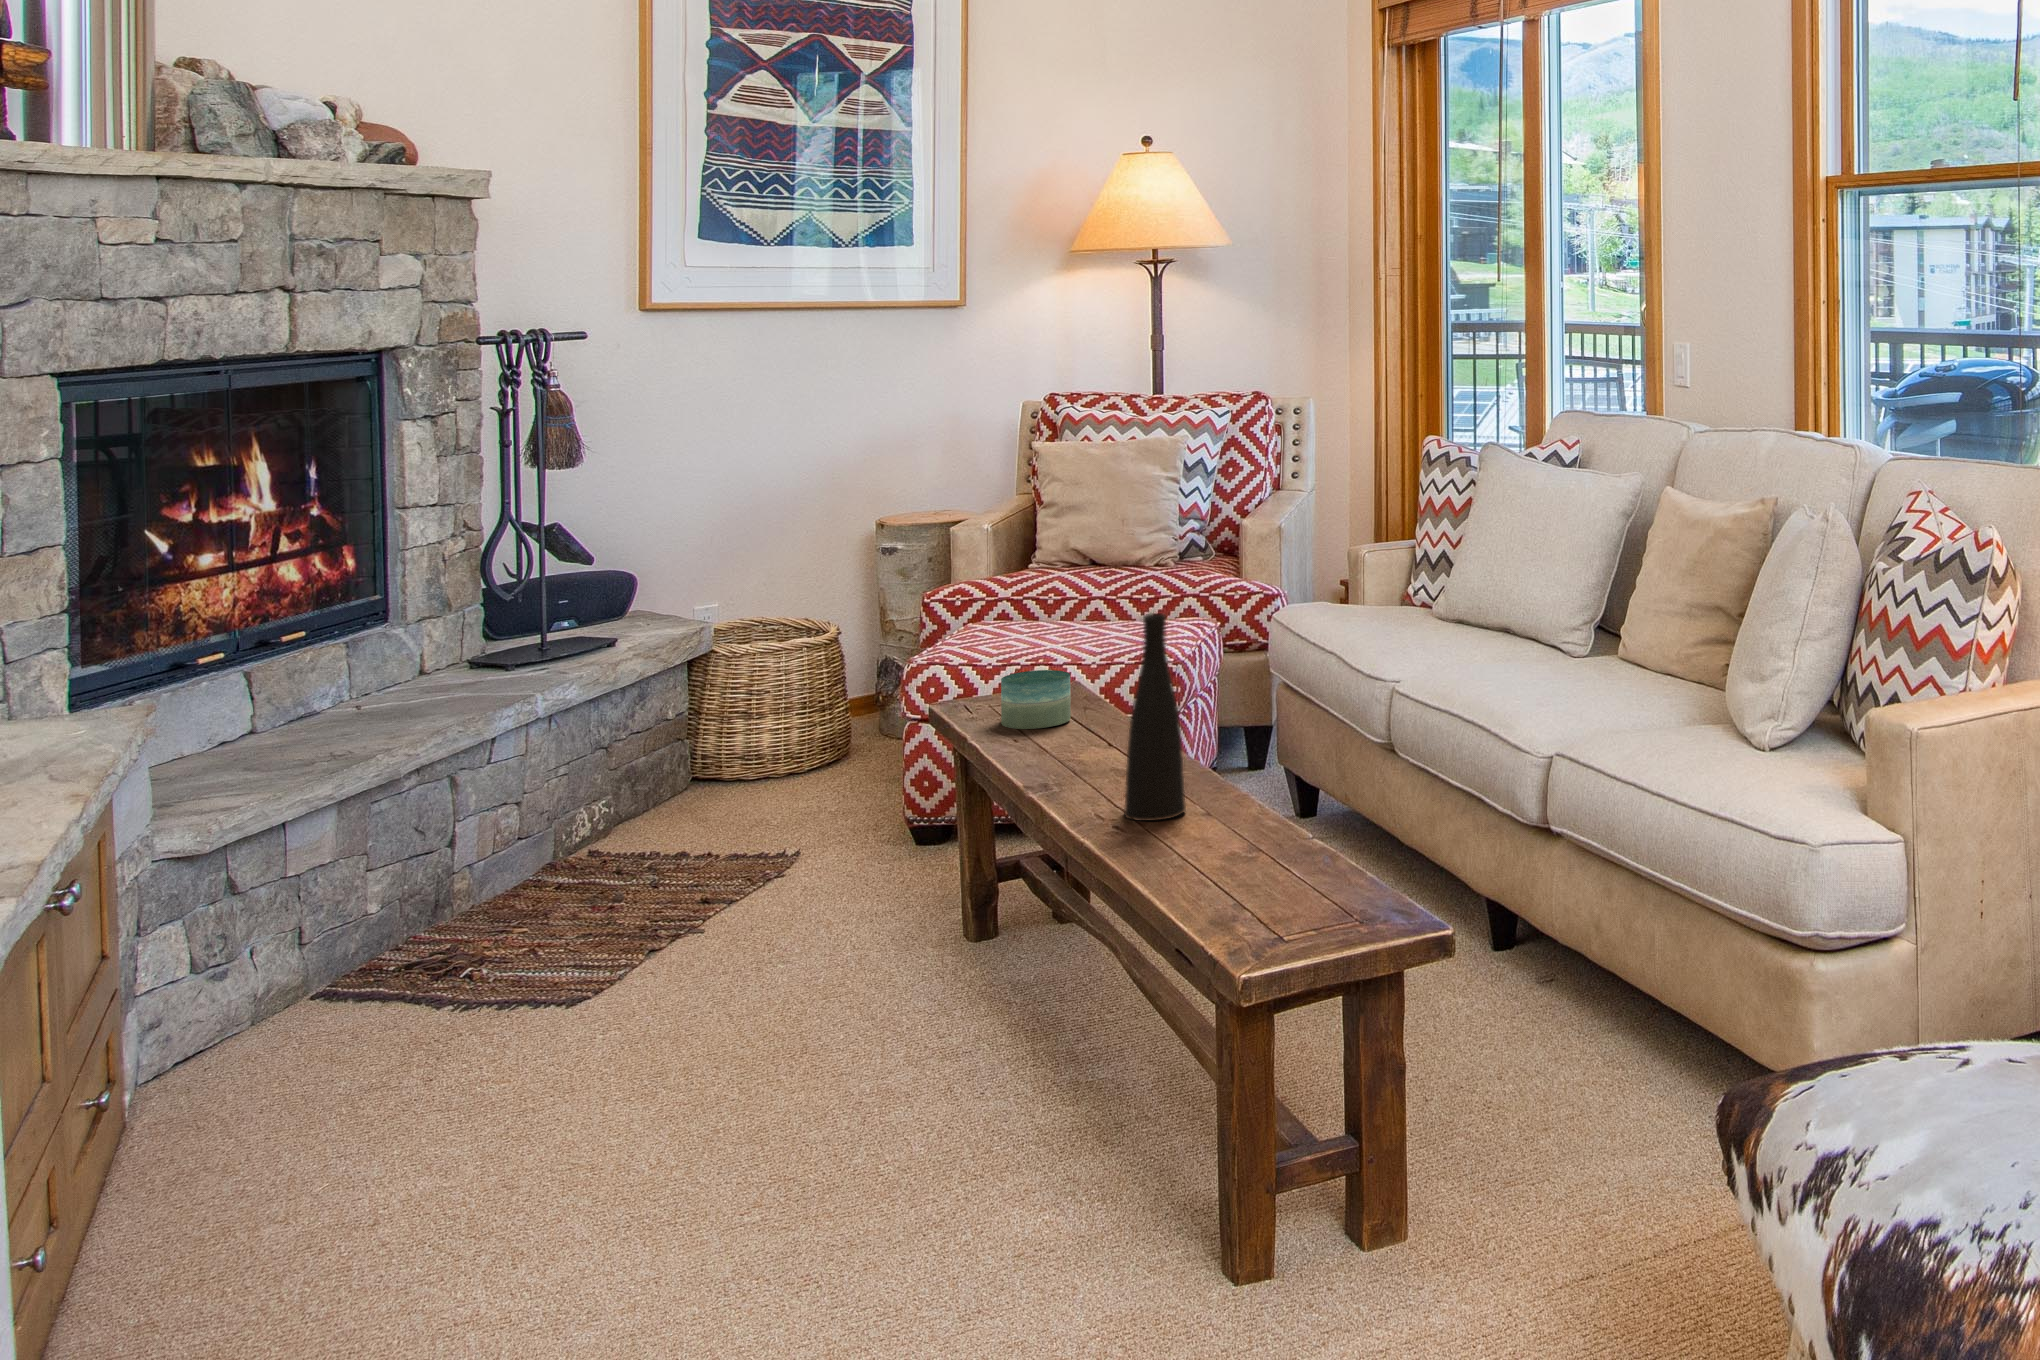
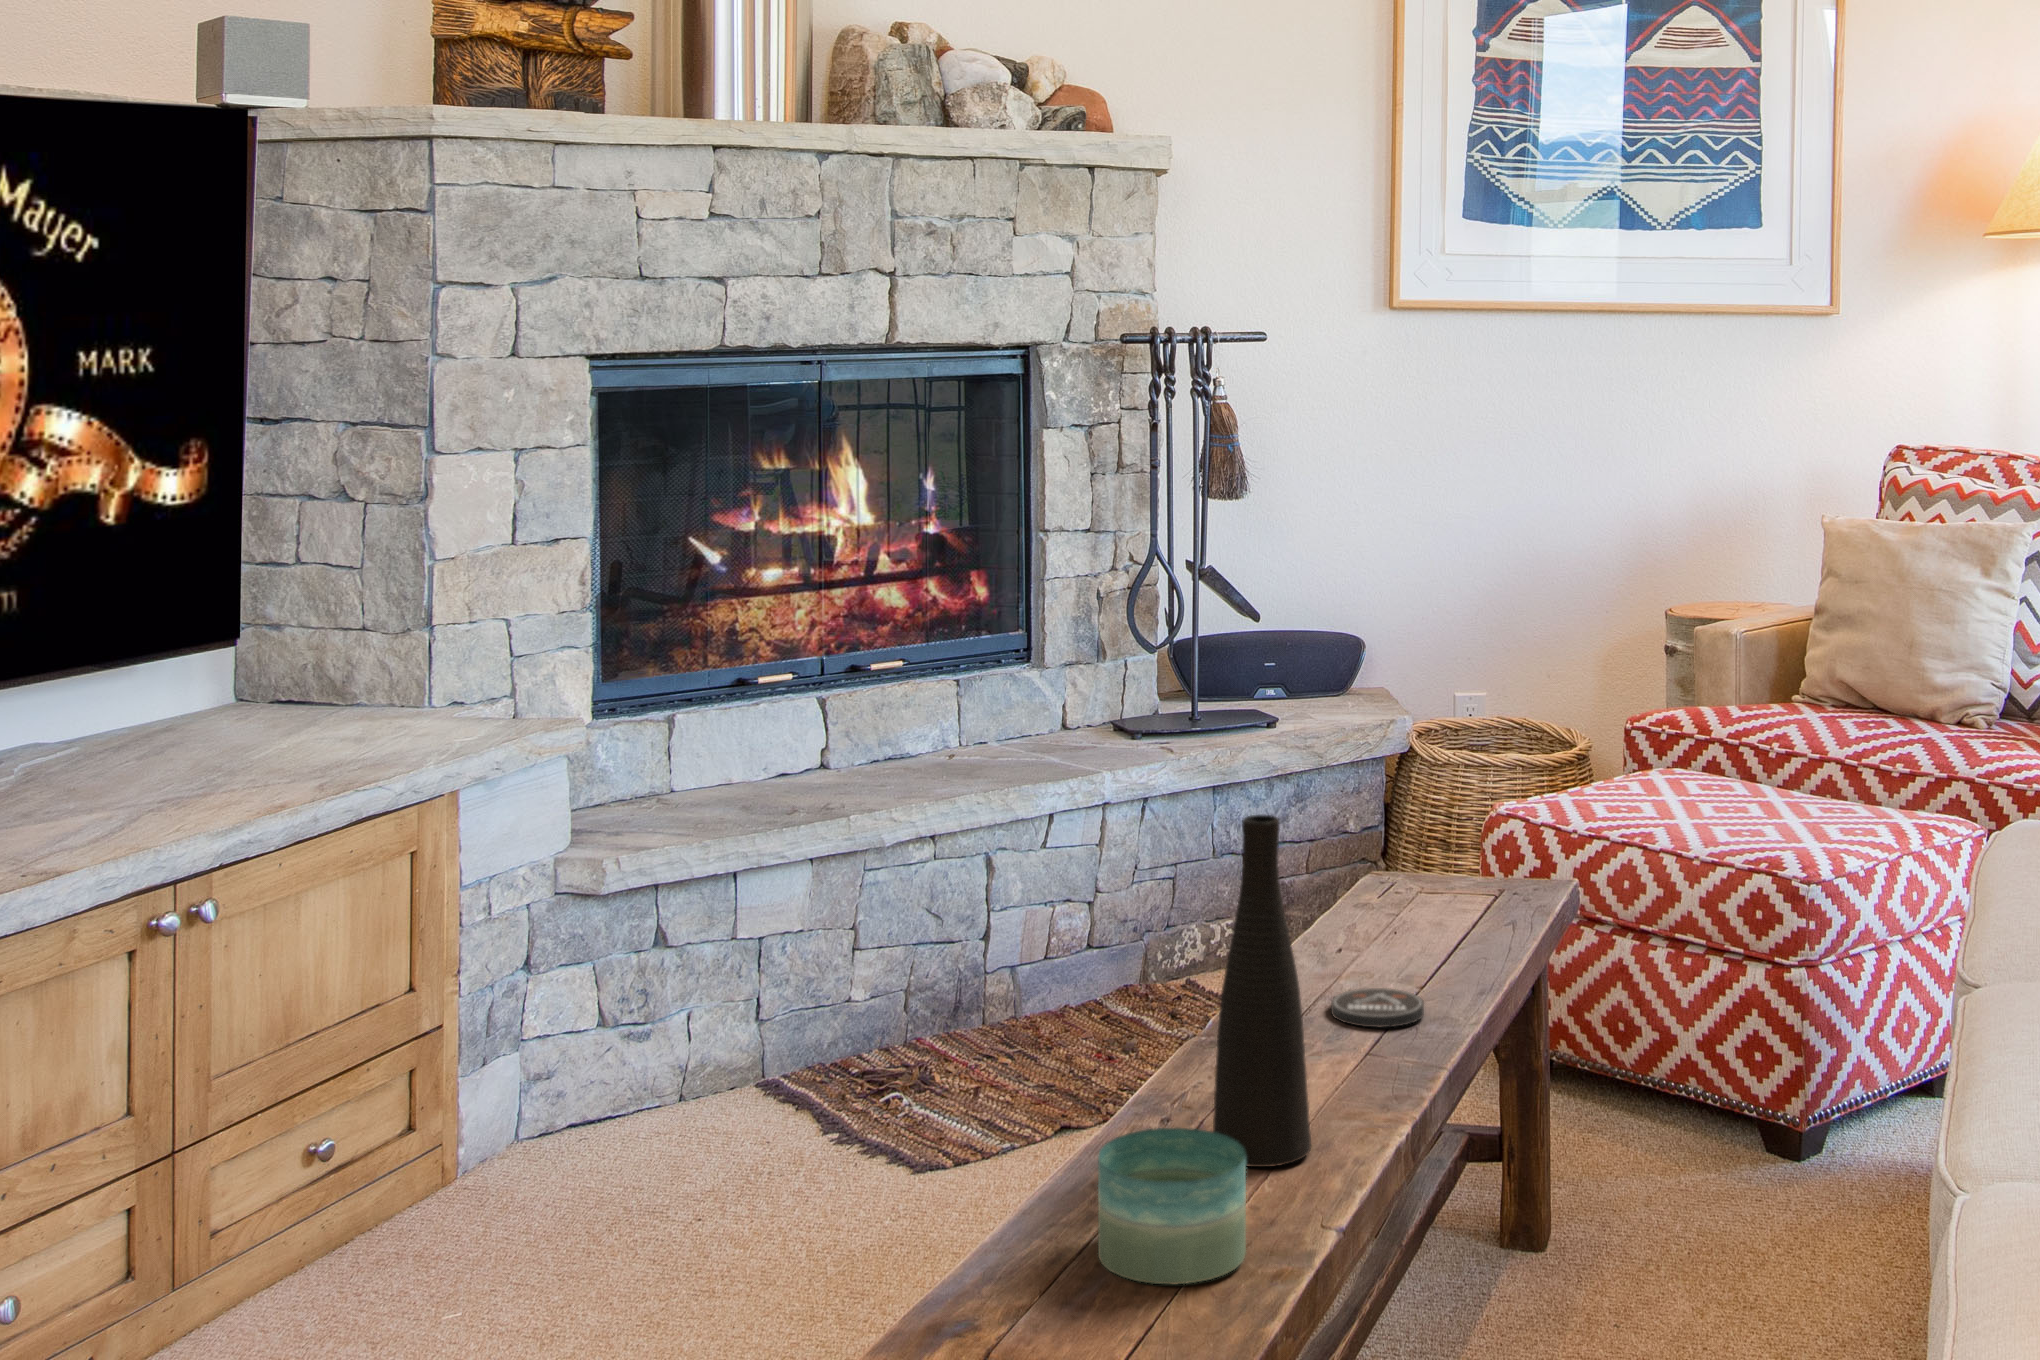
candle: present [1001,670,1070,729] -> present [1098,1128,1246,1284]
coaster: none [1050,739,1112,761] -> present [1331,988,1424,1027]

